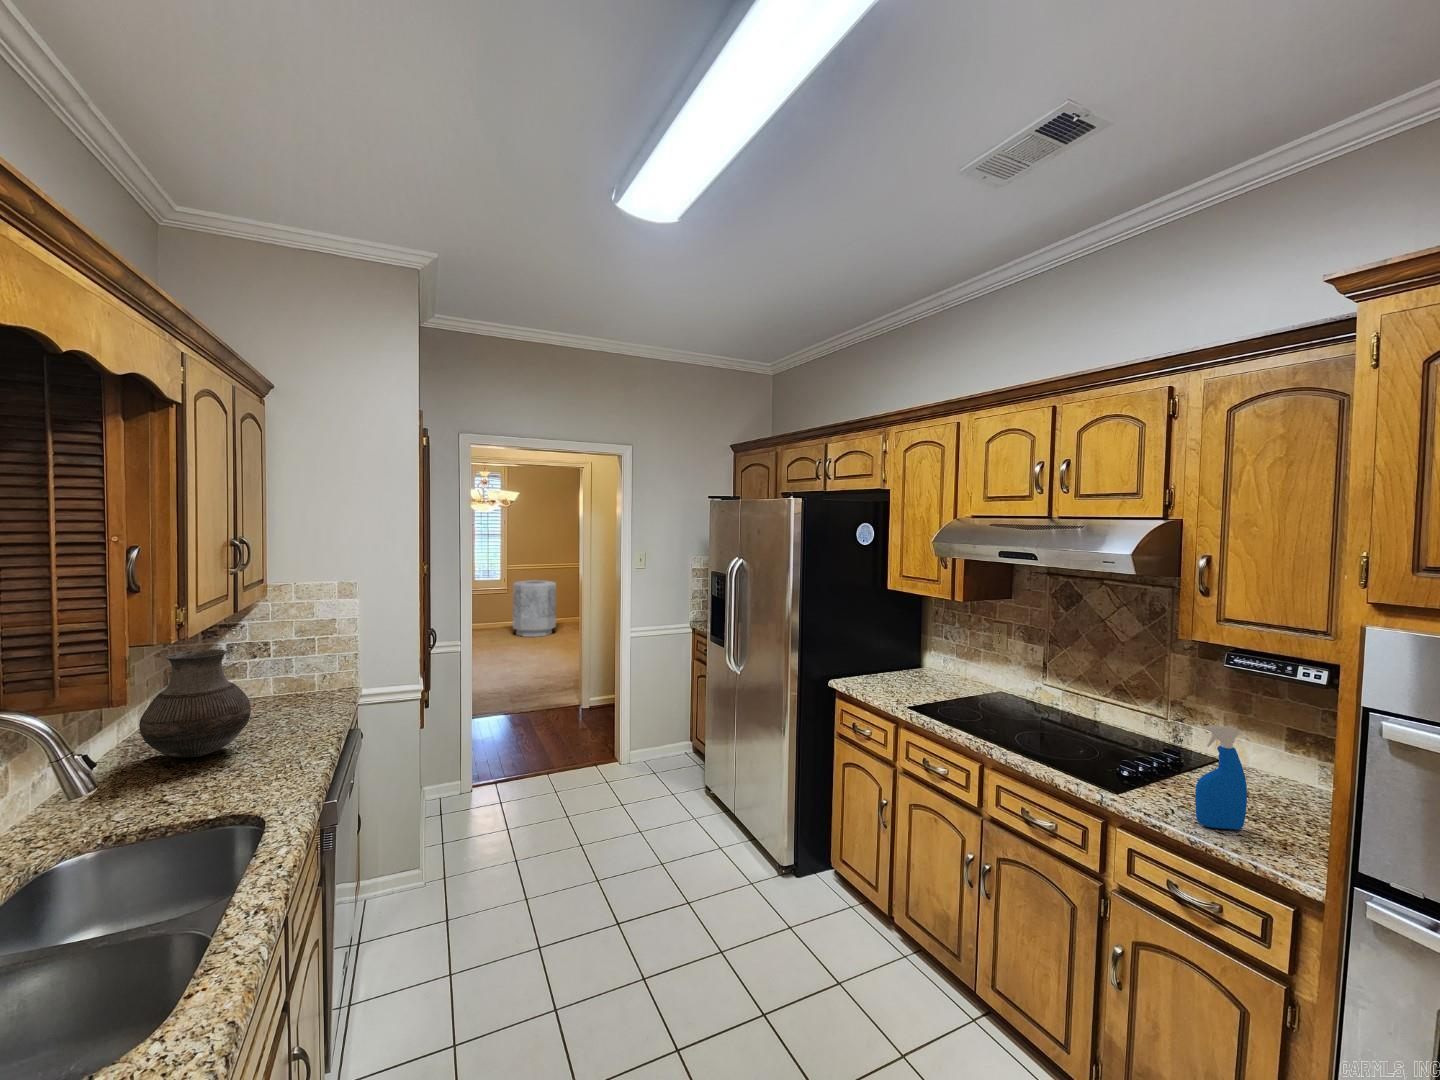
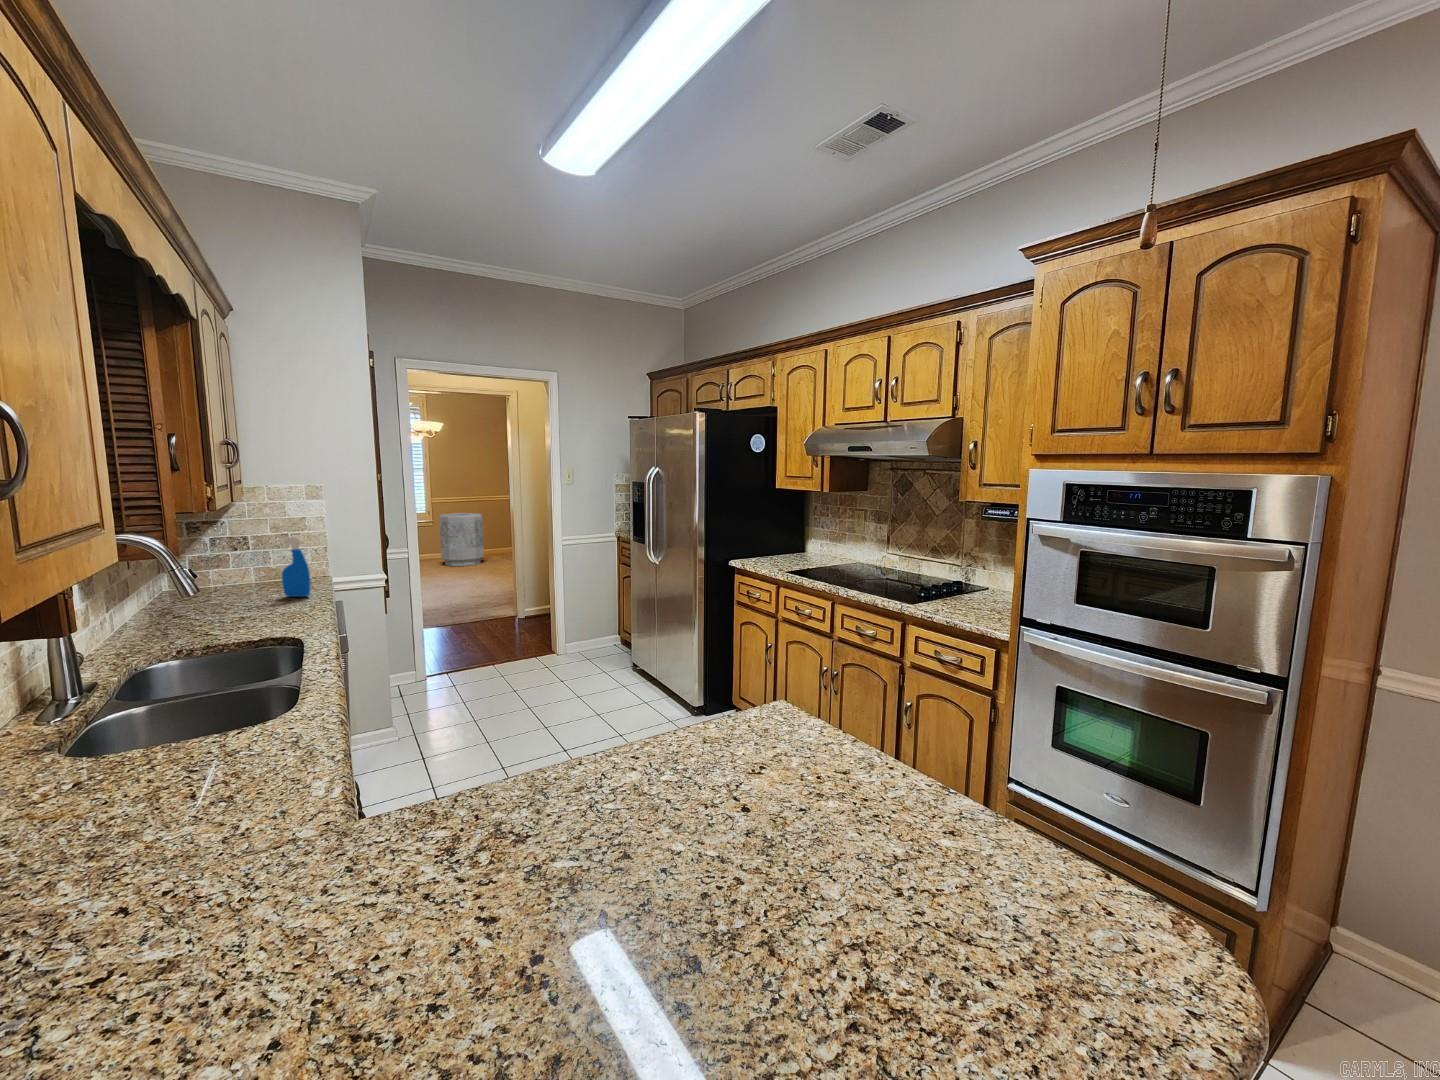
vase: present [139,649,251,758] -> none [168,530,258,614]
spray bottle: present [1195,725,1247,830] -> present [282,537,310,597]

